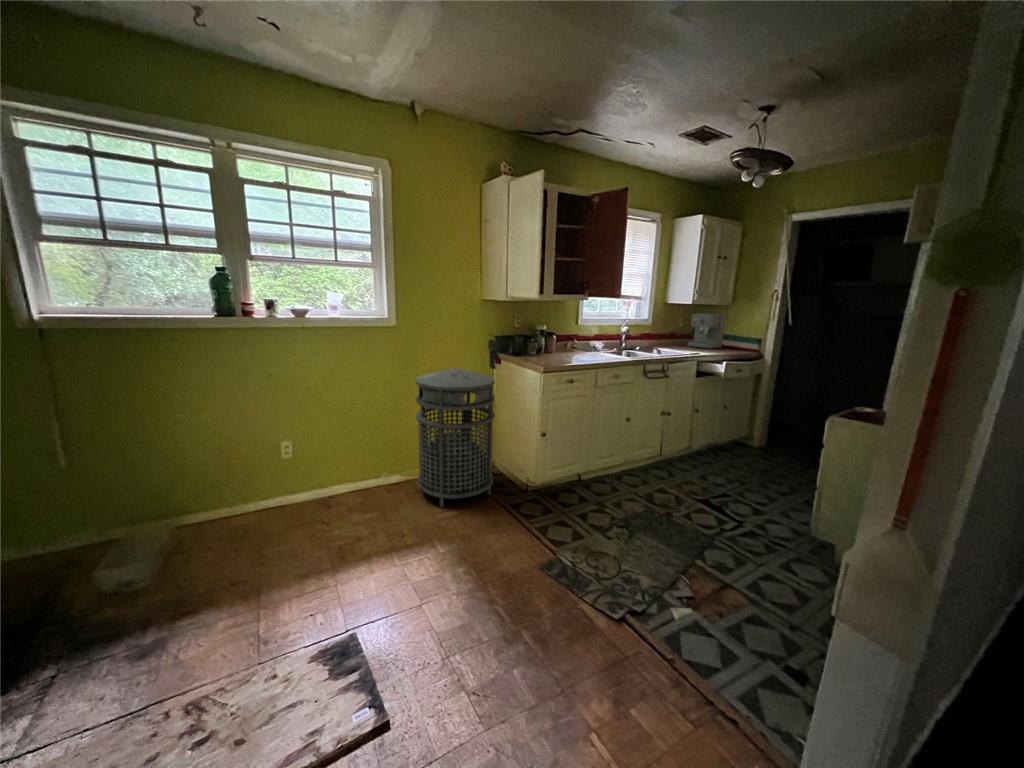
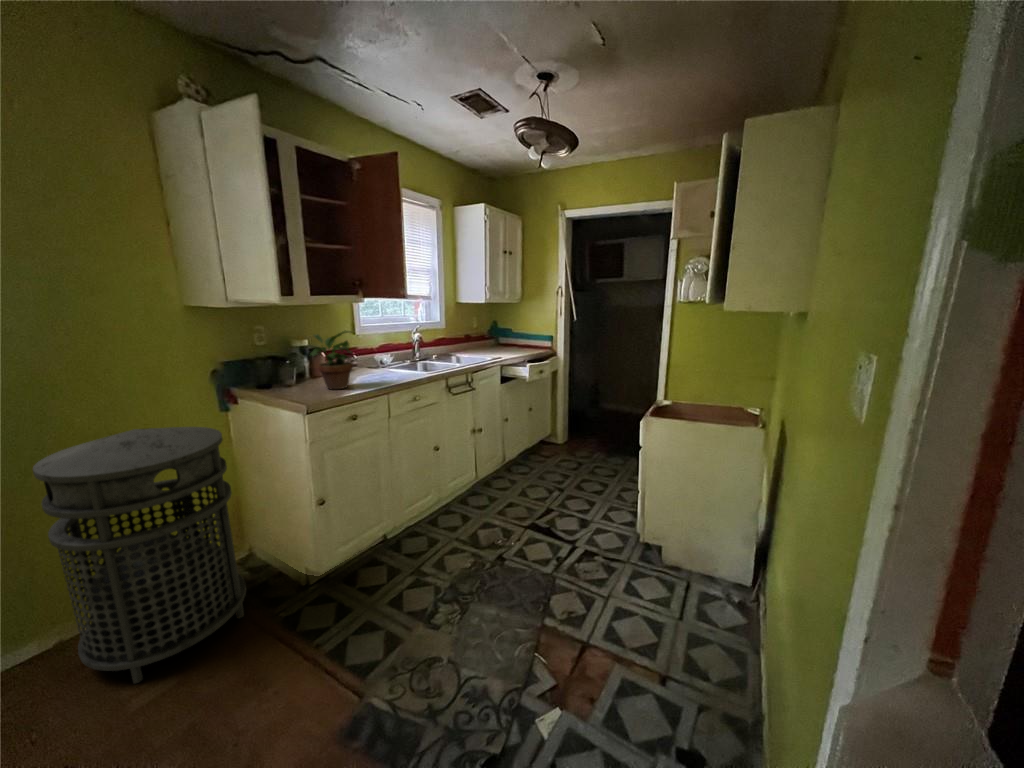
coffee maker: present [688,313,726,349] -> none [486,312,517,349]
potted plant: none [547,320,579,361] -> present [309,330,352,389]

